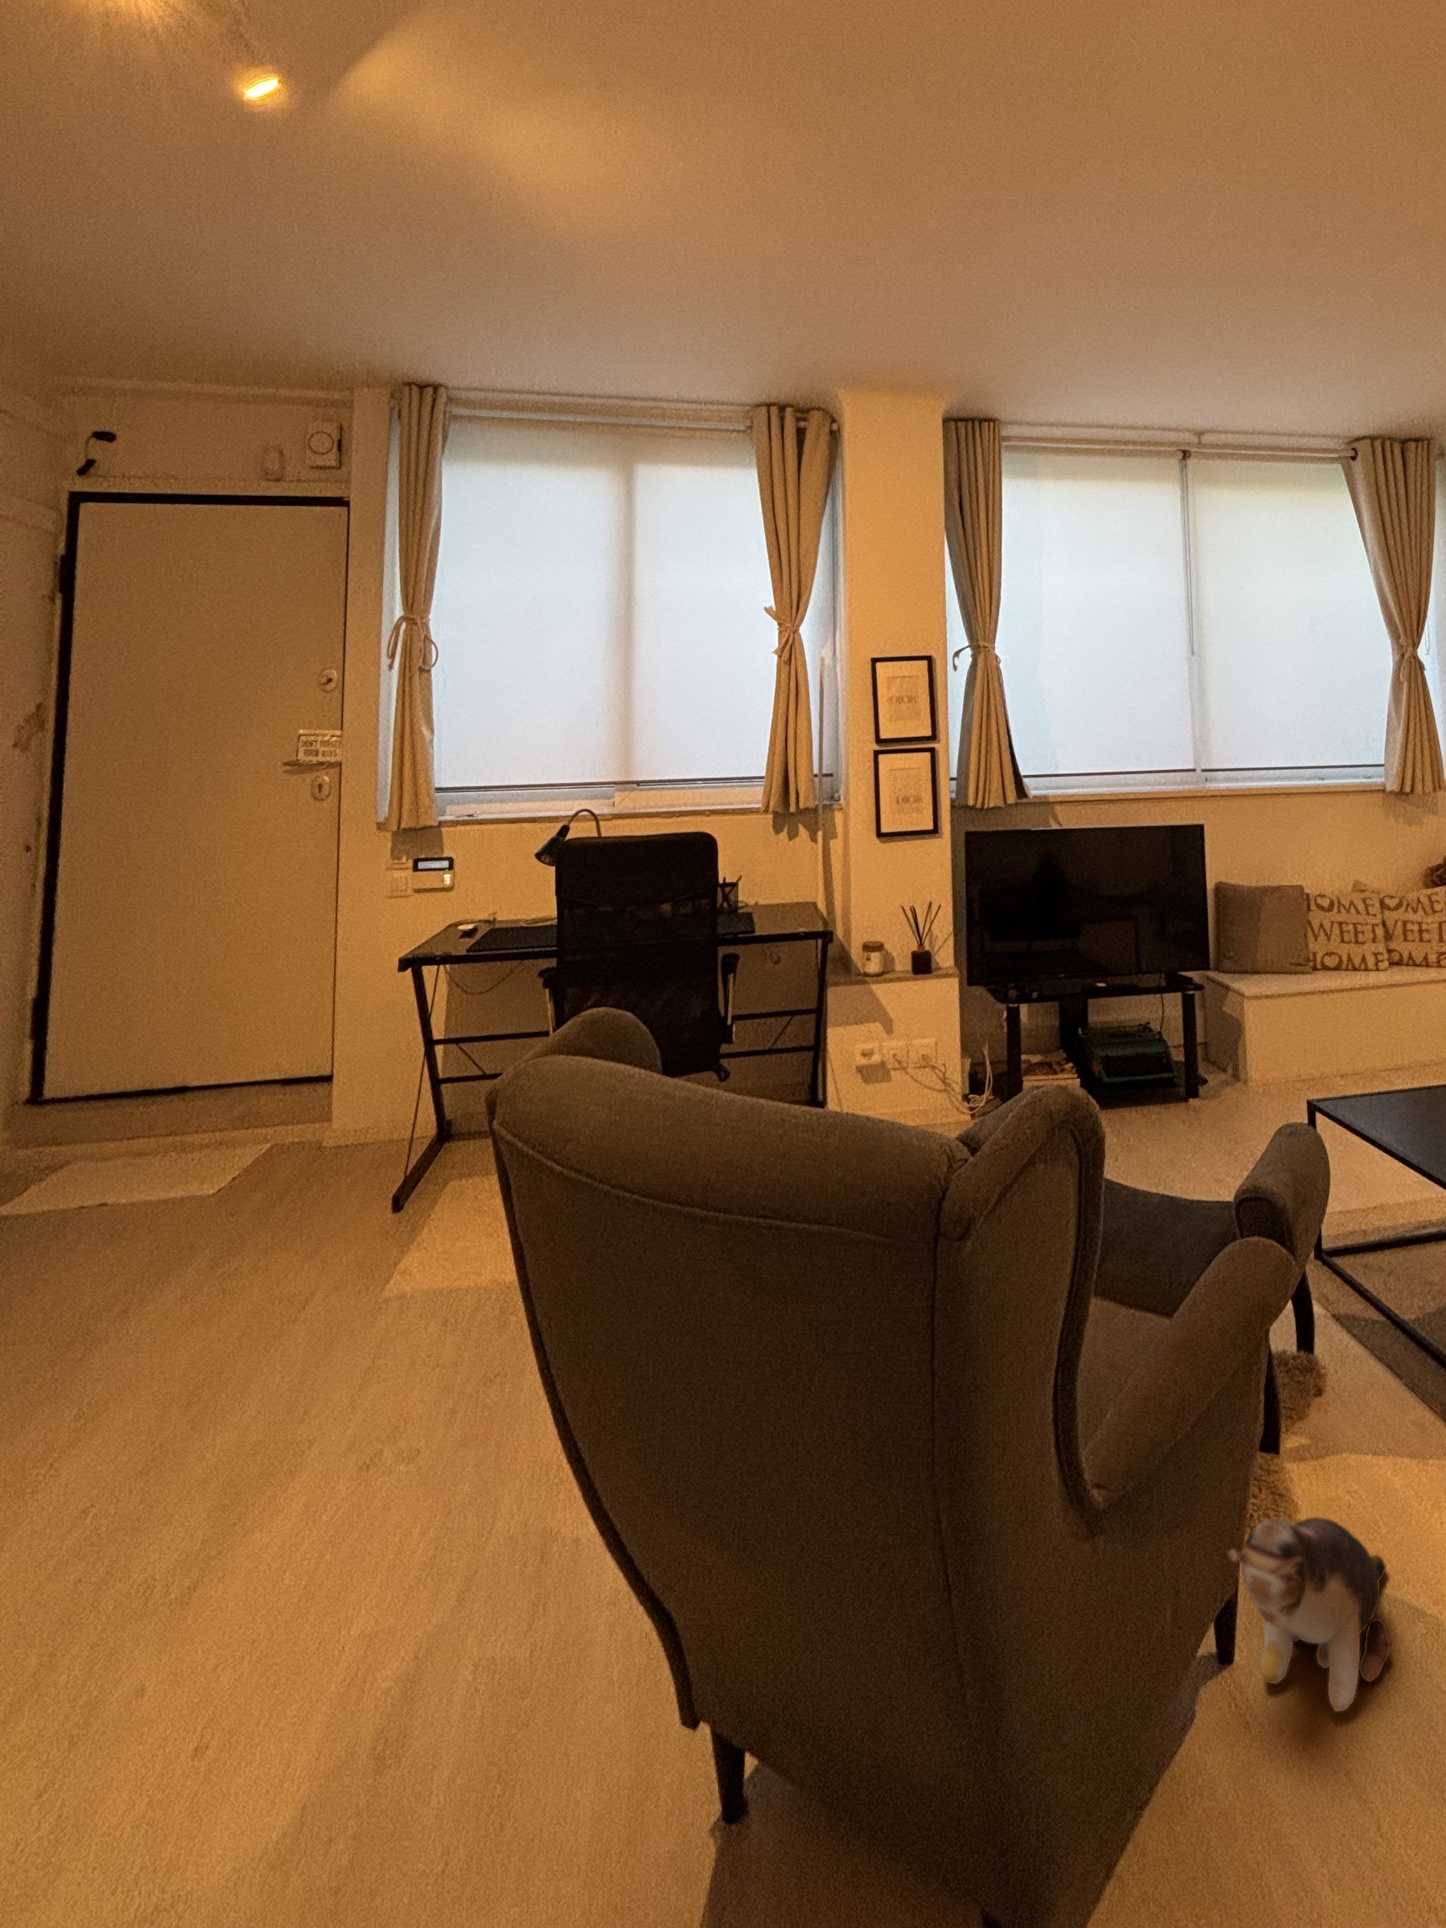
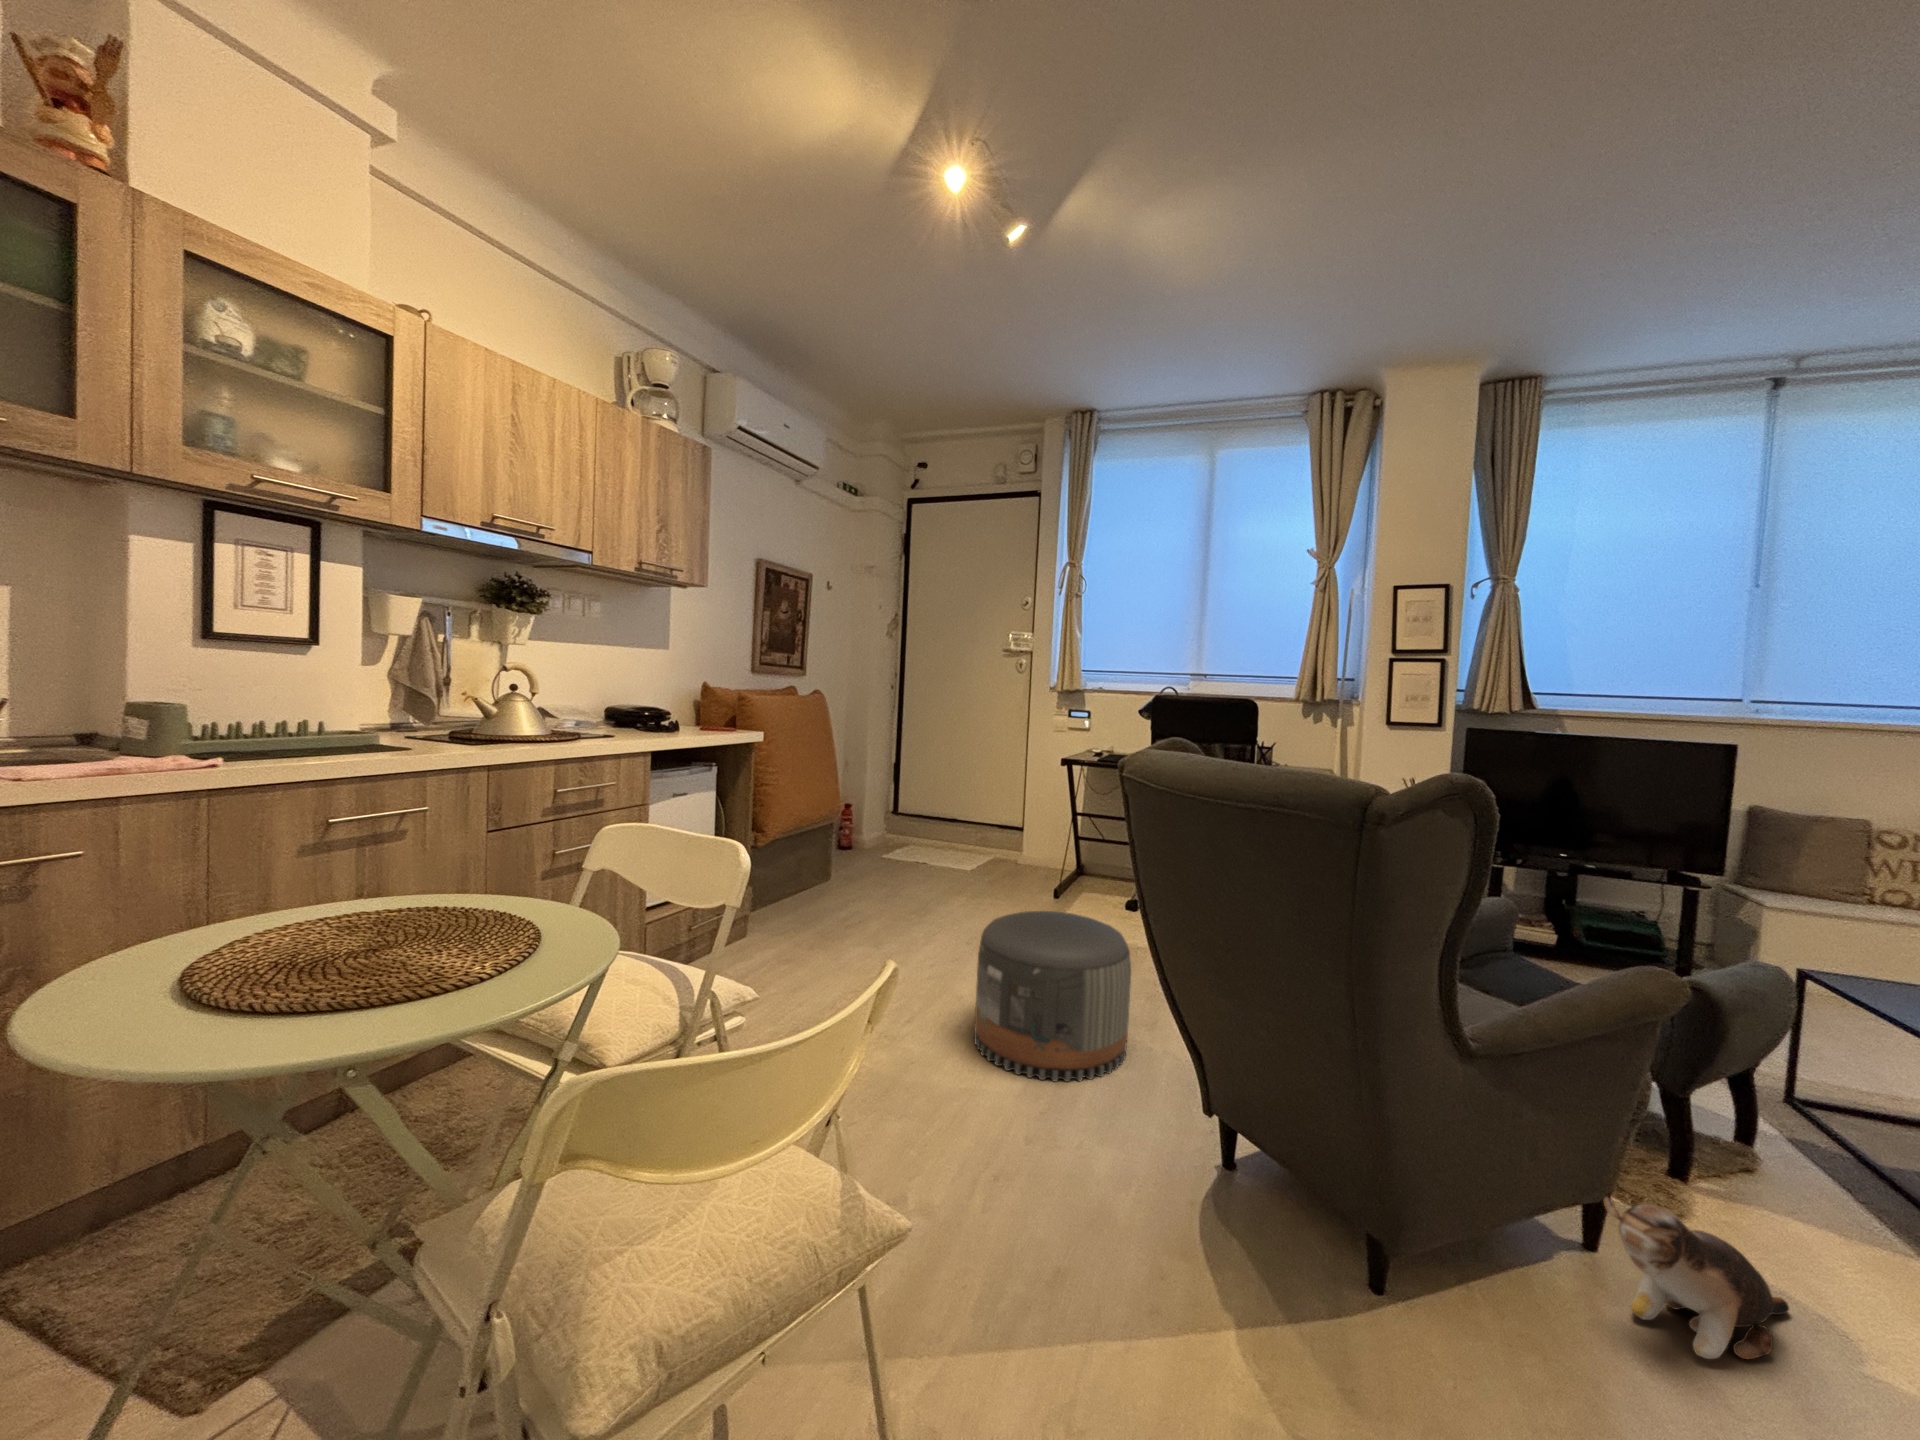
pouf: none [211,1281,546,1698] -> present [974,911,1131,1082]

